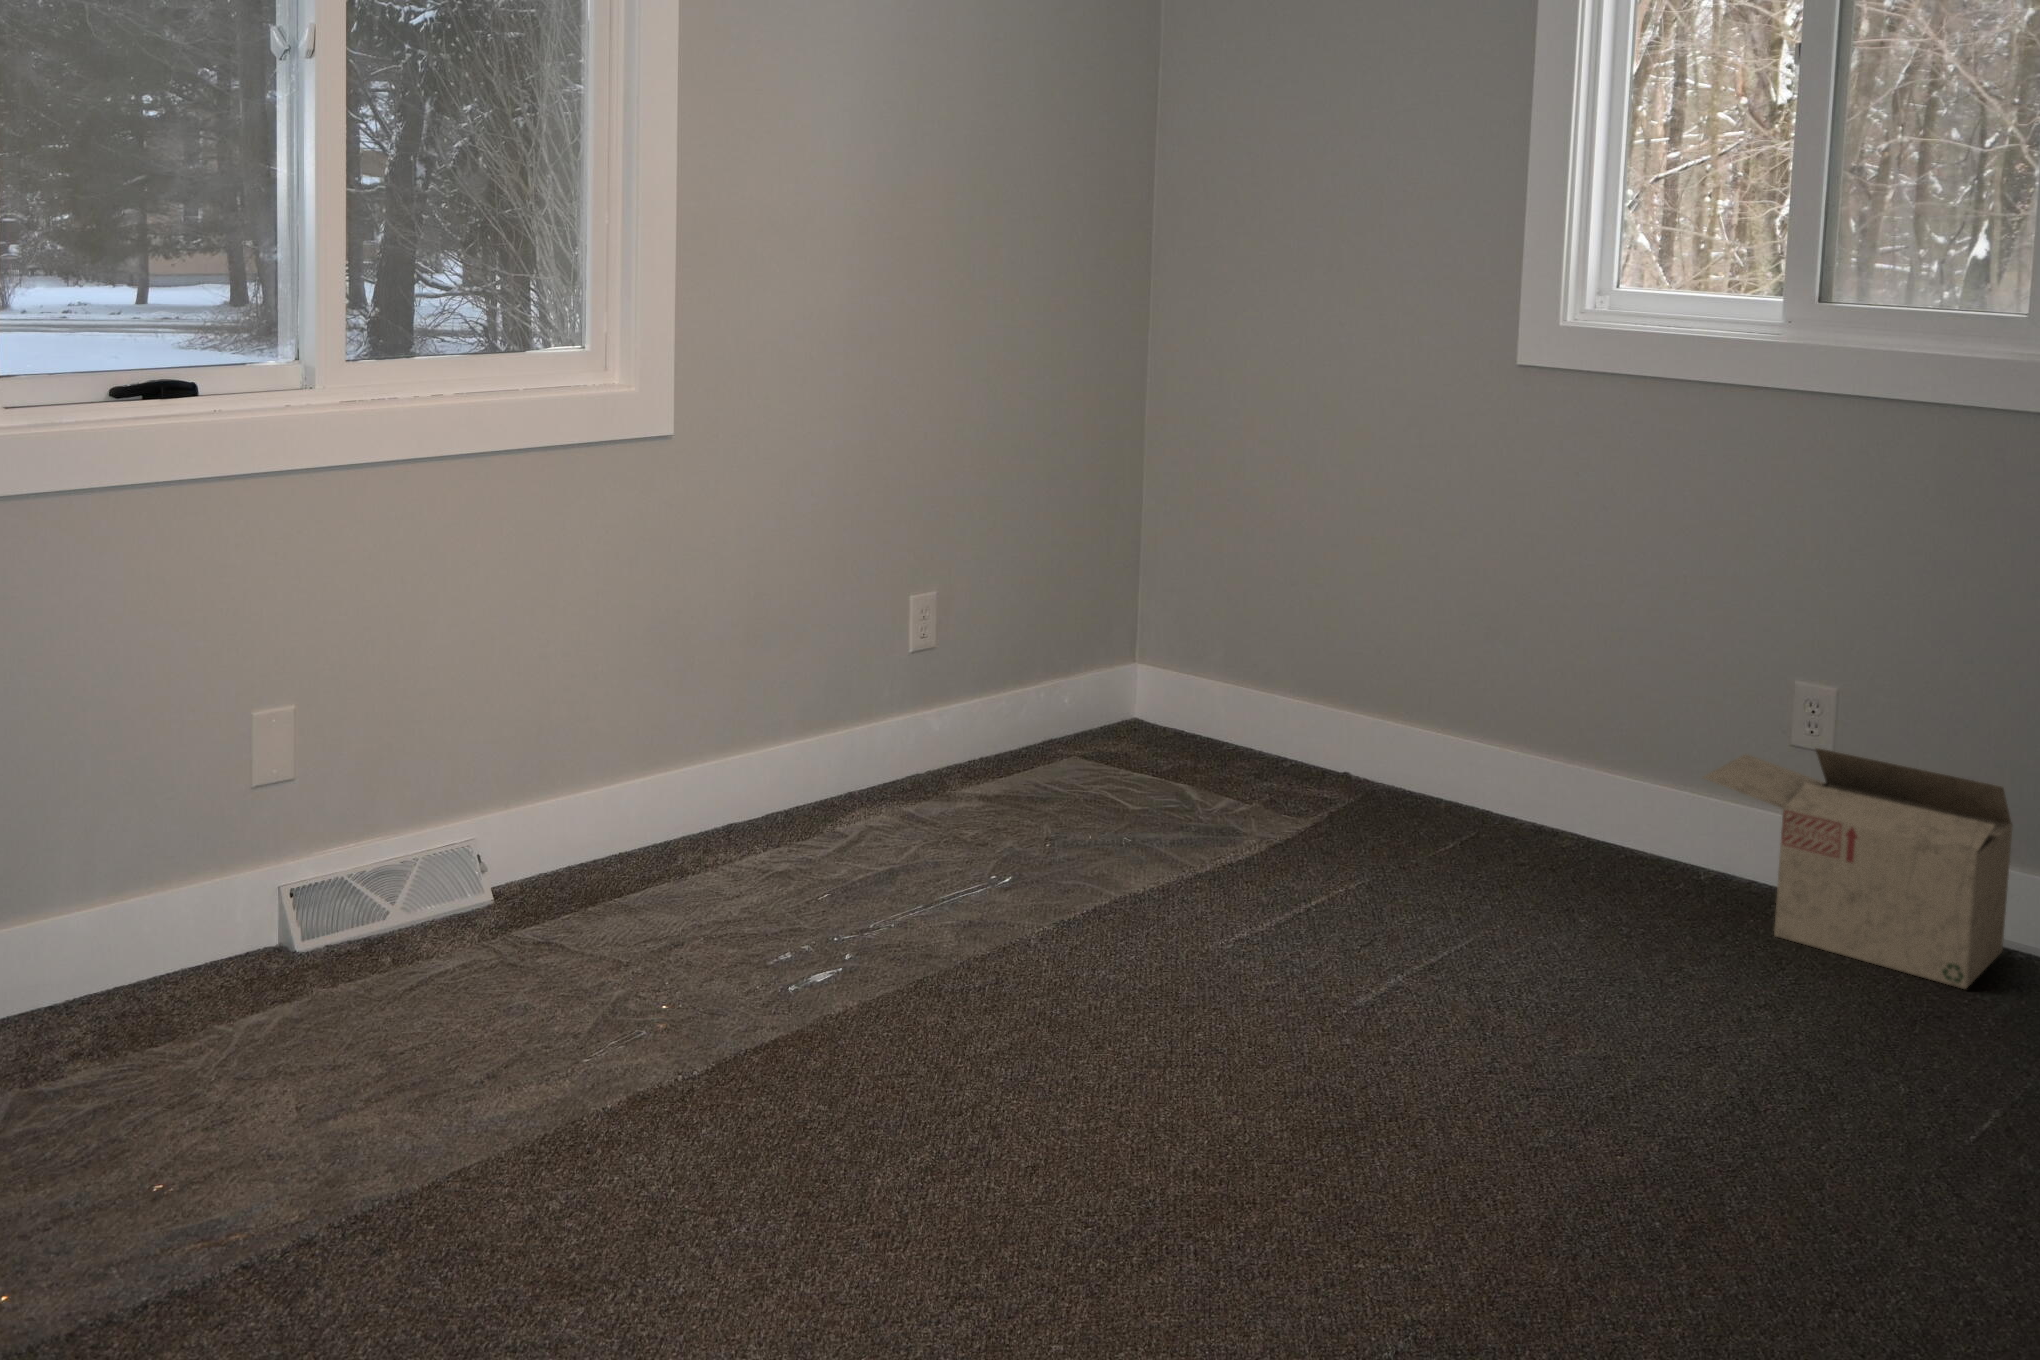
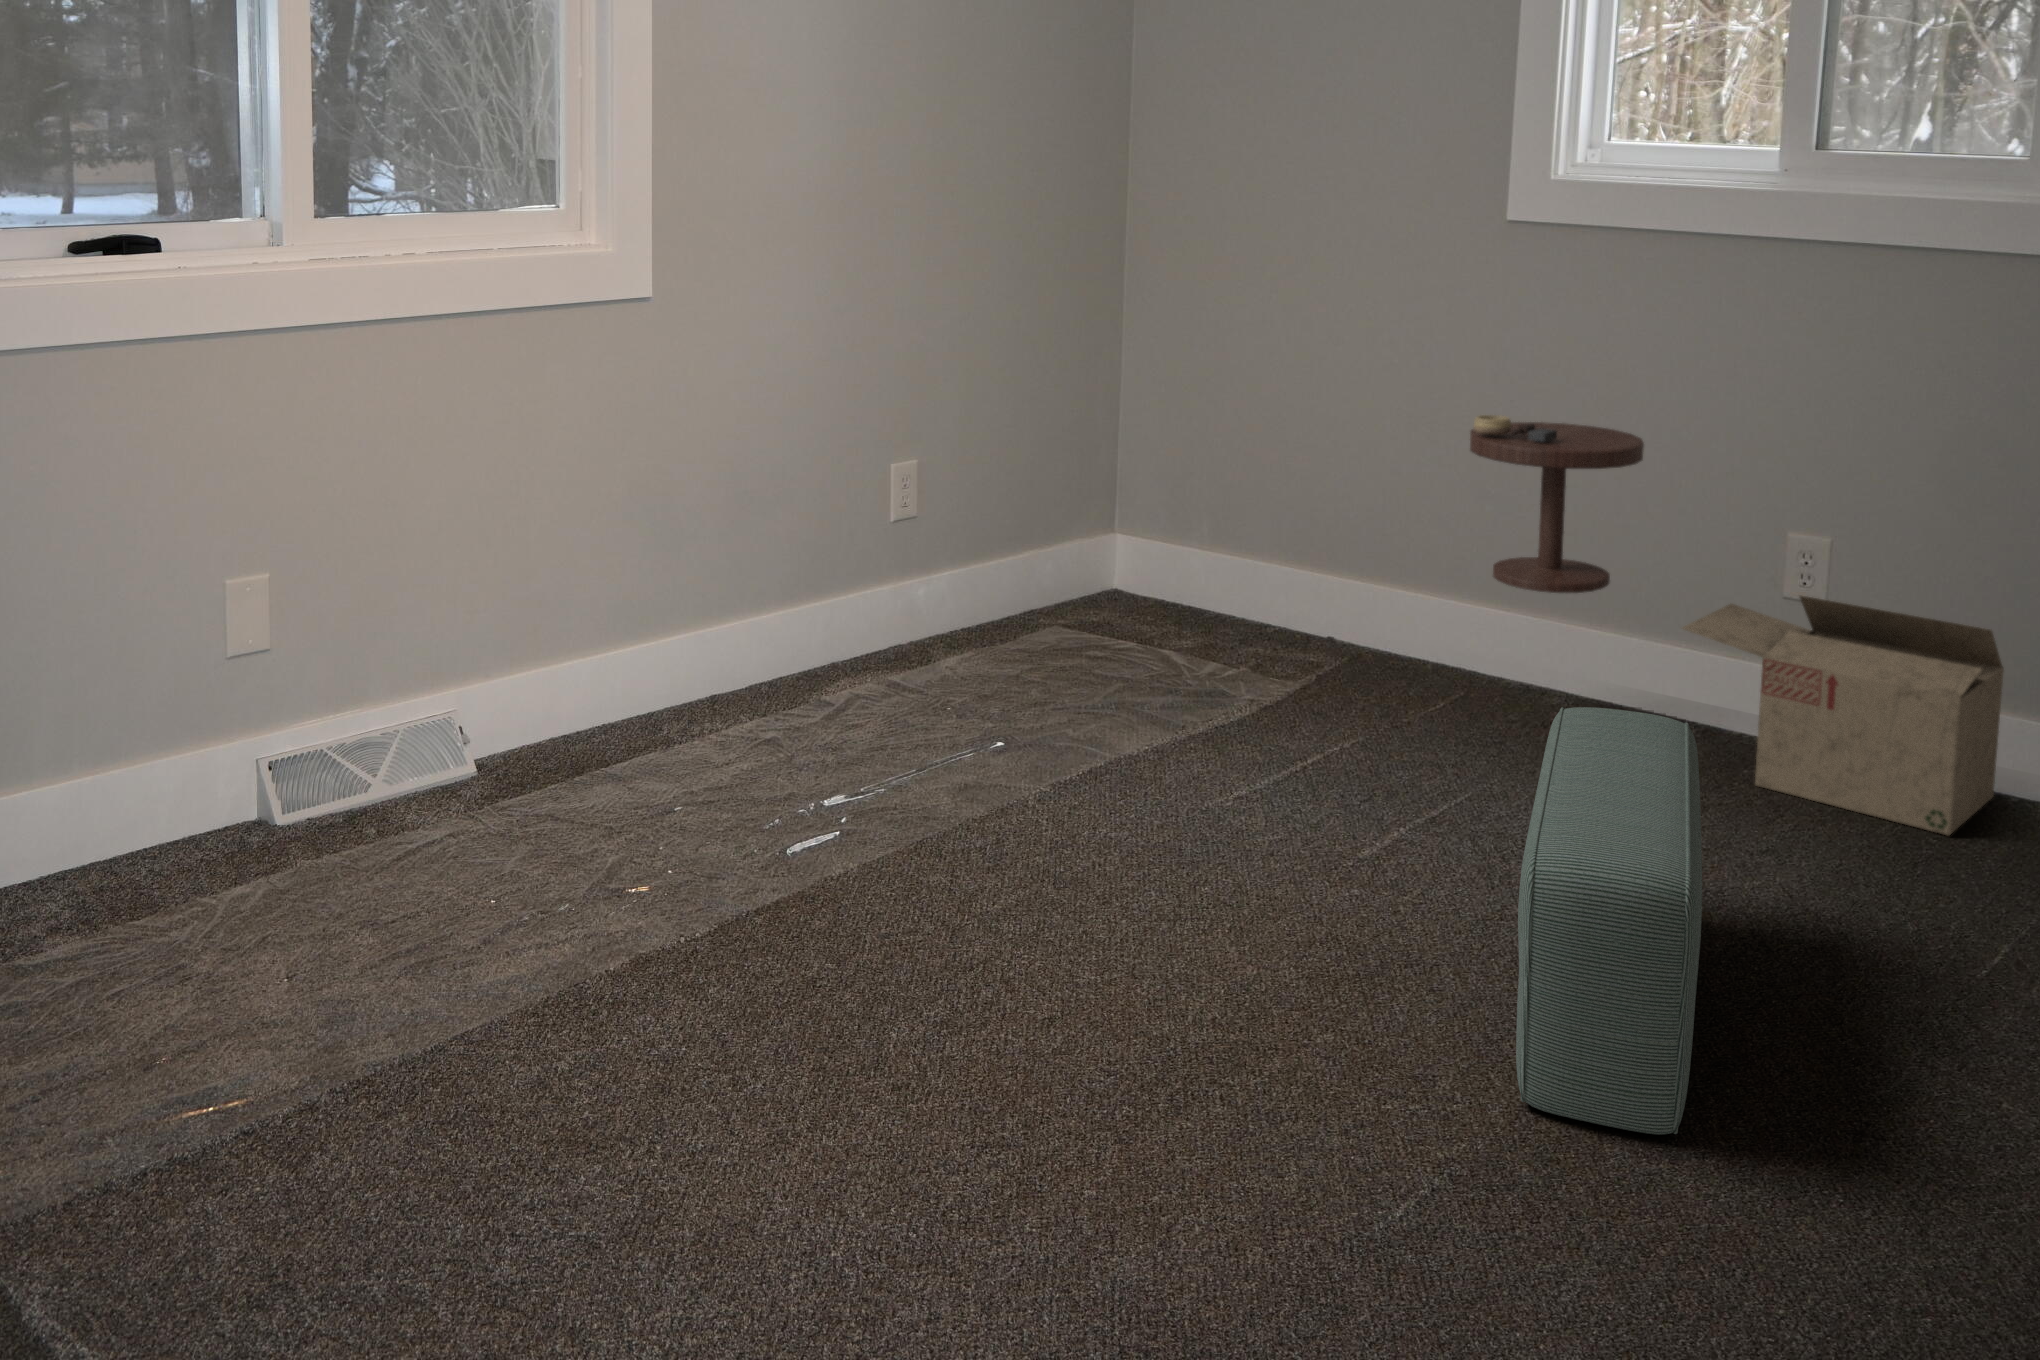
side table: none [1491,560,1663,858] -> present [1470,415,1644,593]
pouf: none [1590,855,1772,1278] -> present [1516,707,1702,1135]

